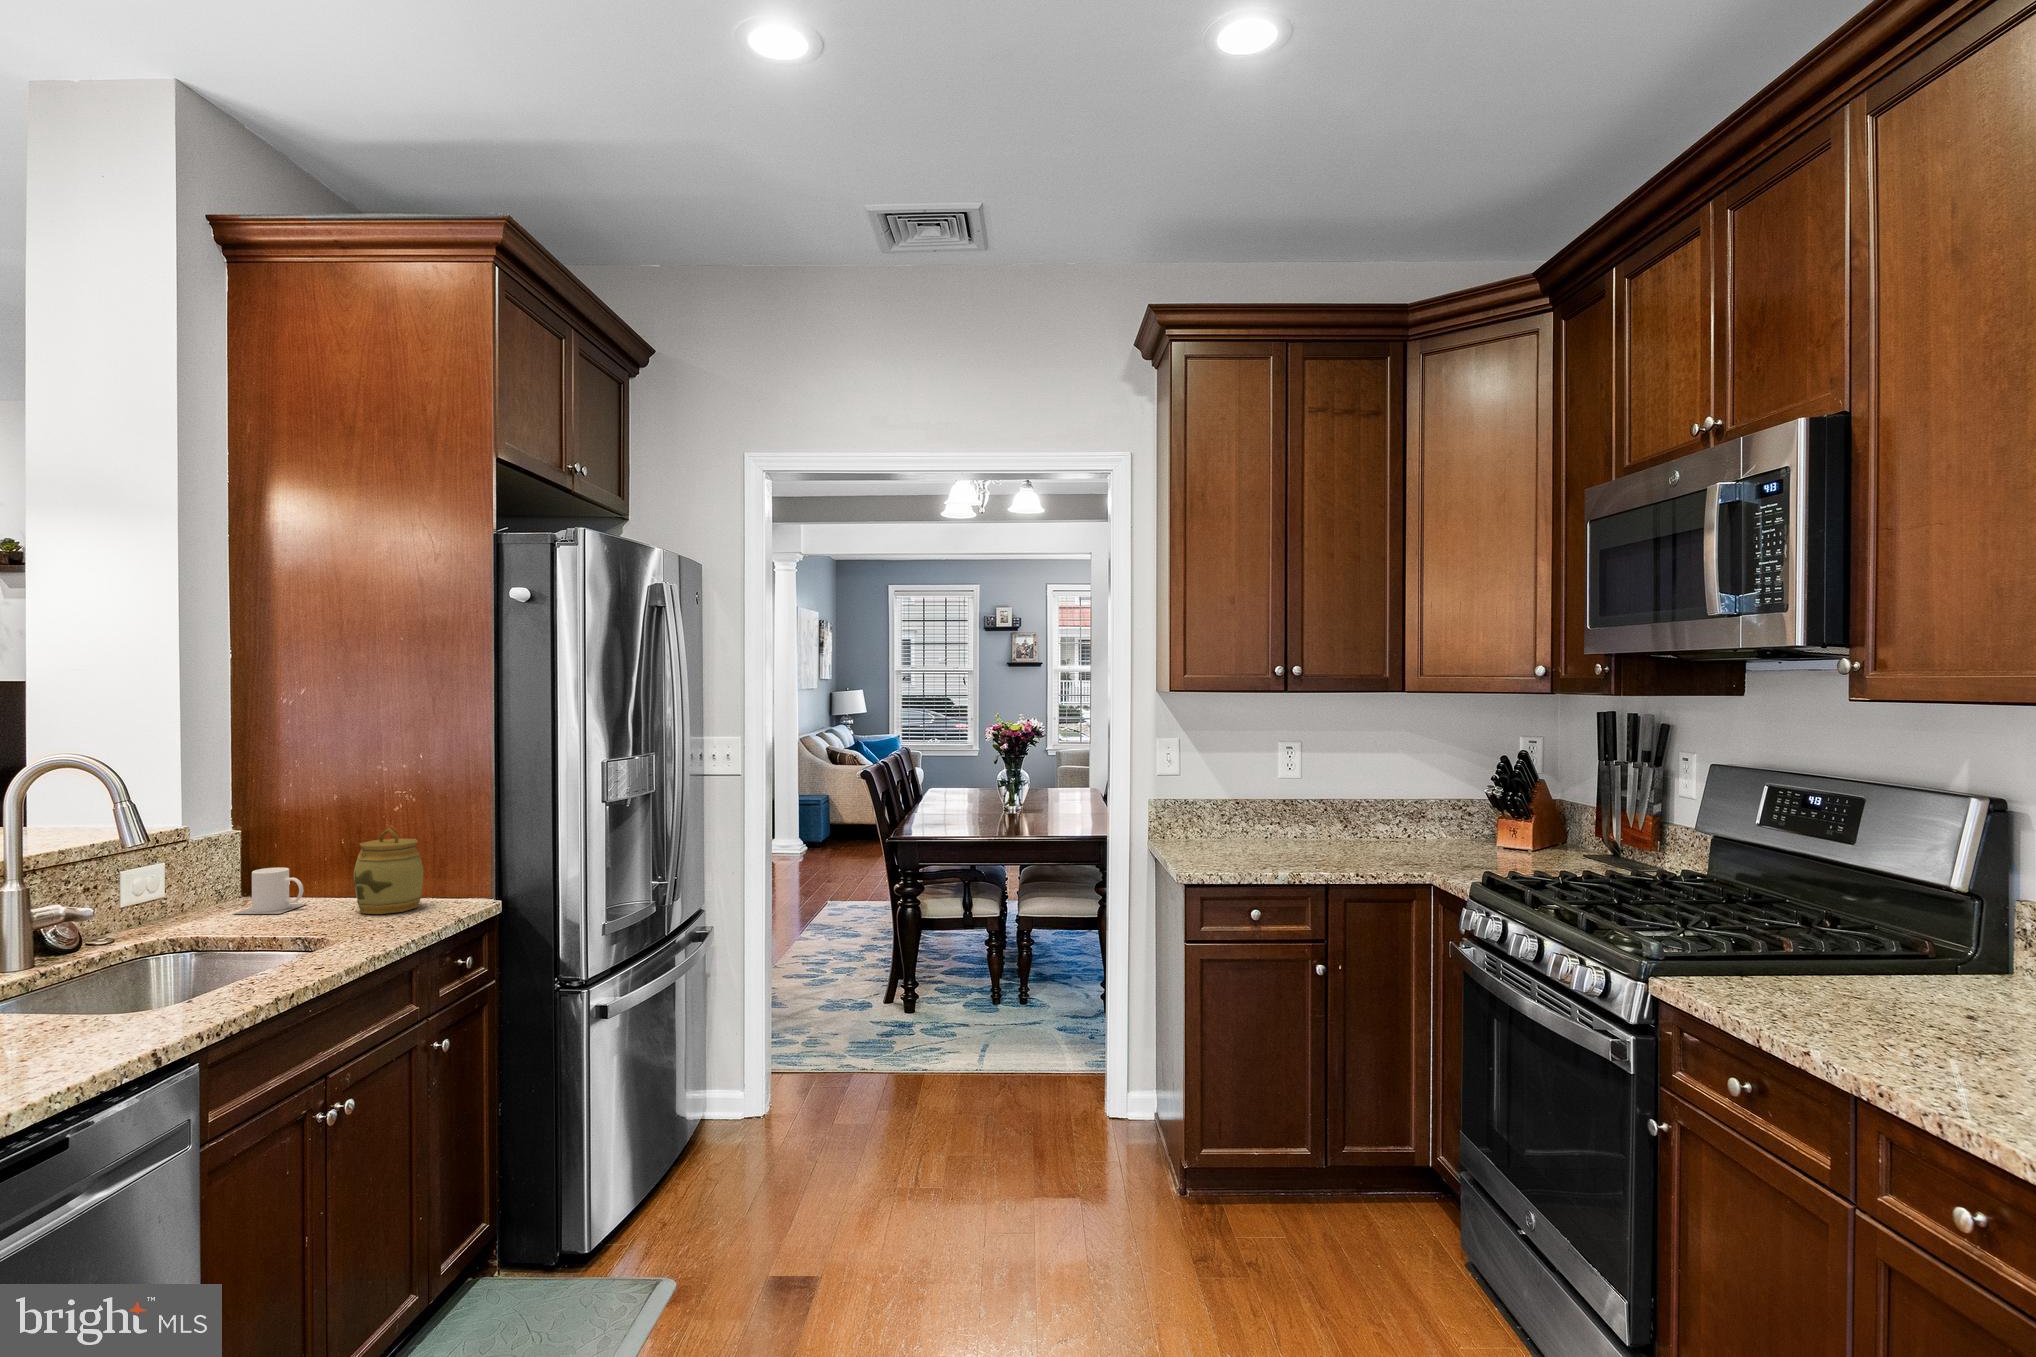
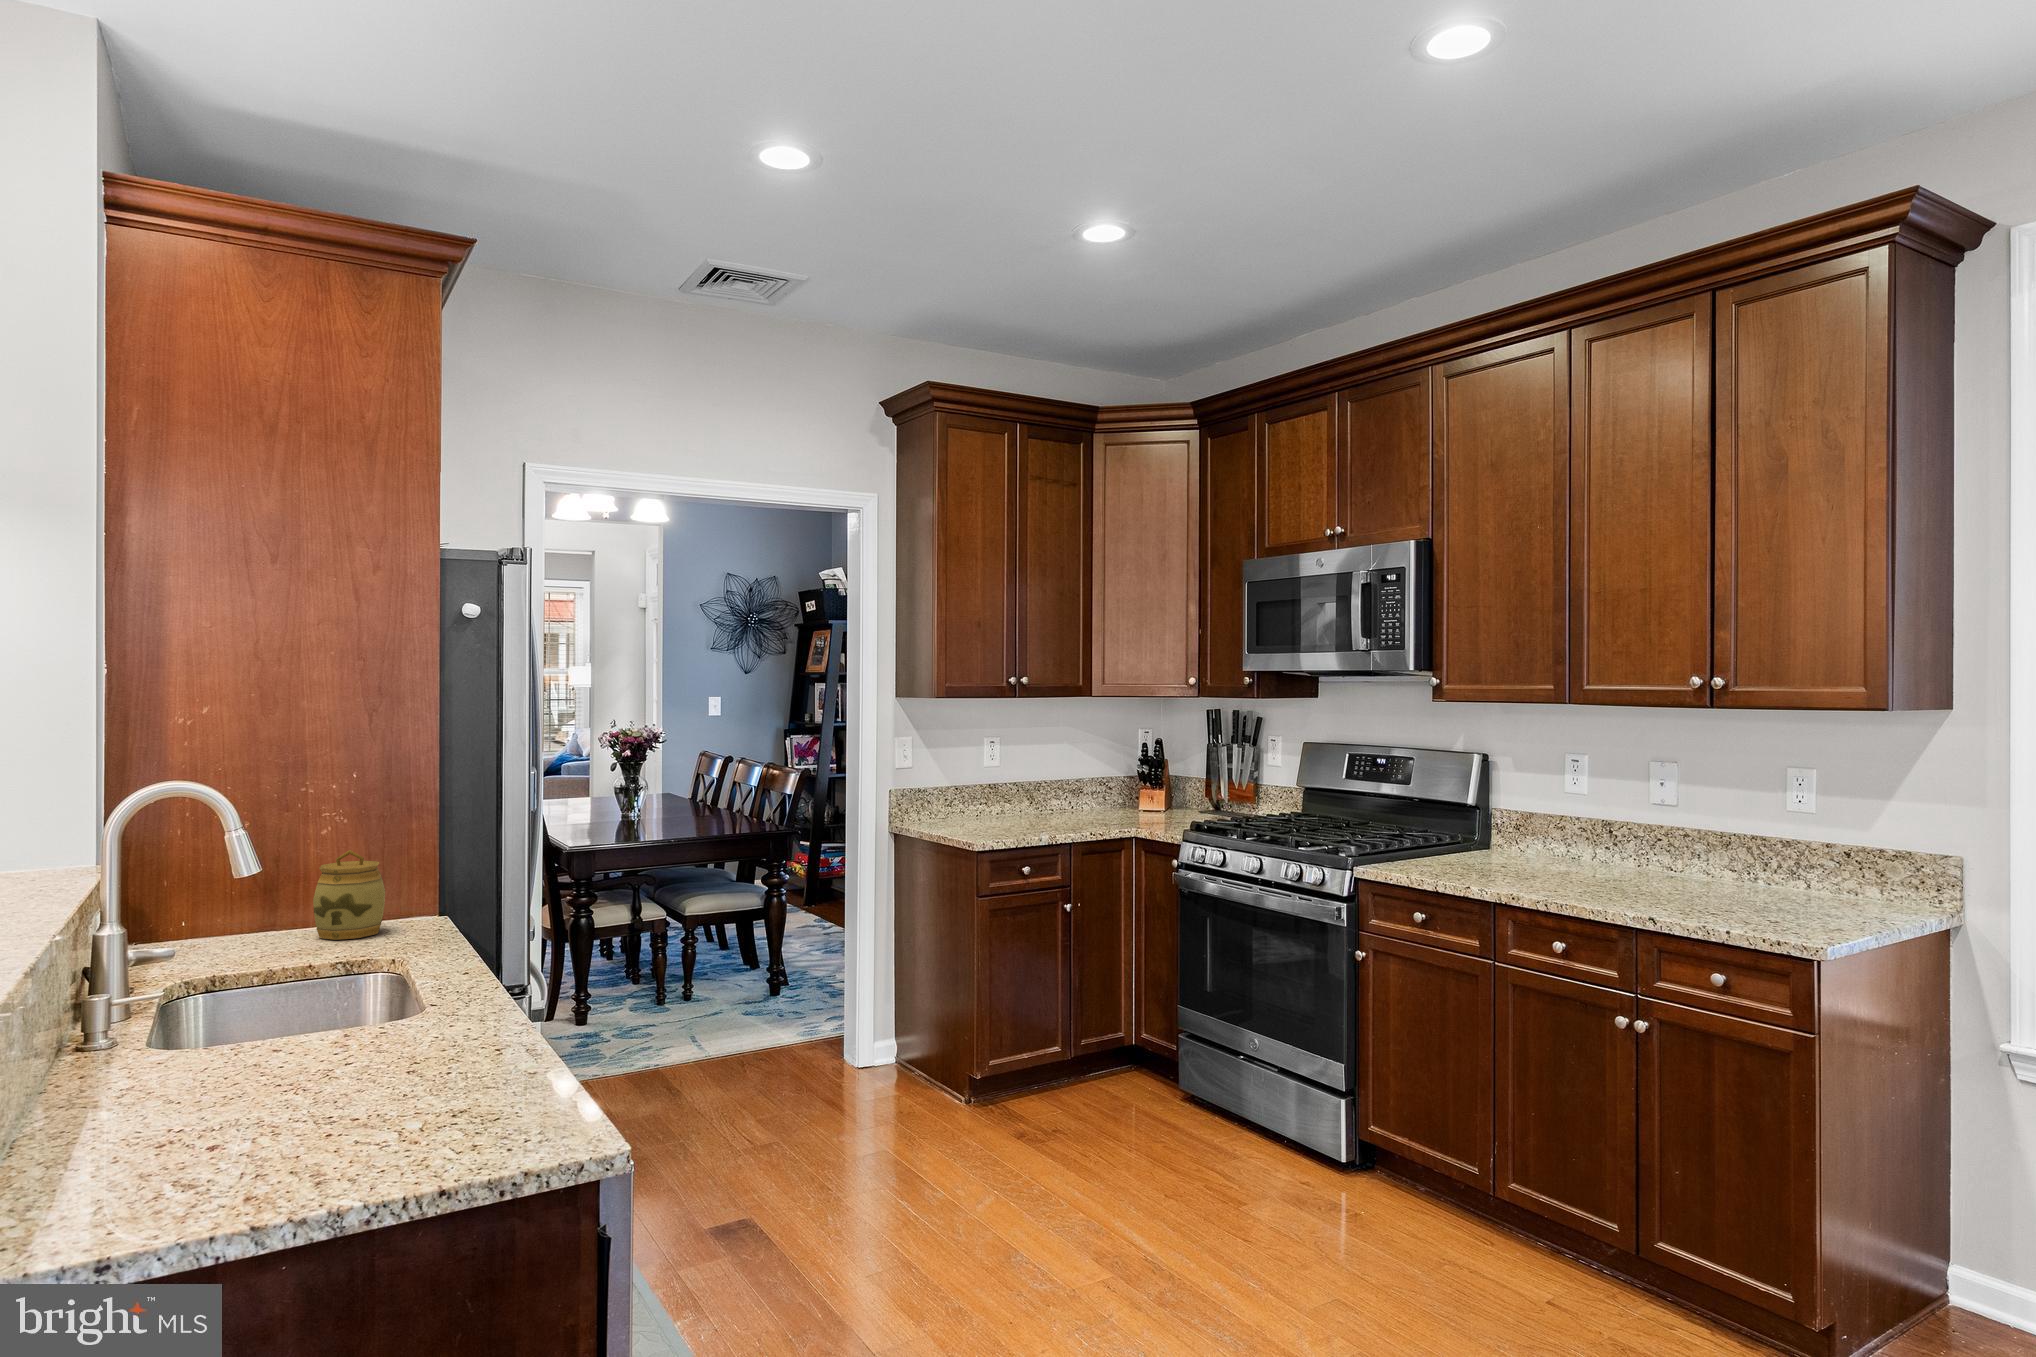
mug: present [233,867,306,914] -> none [174,903,246,957]

